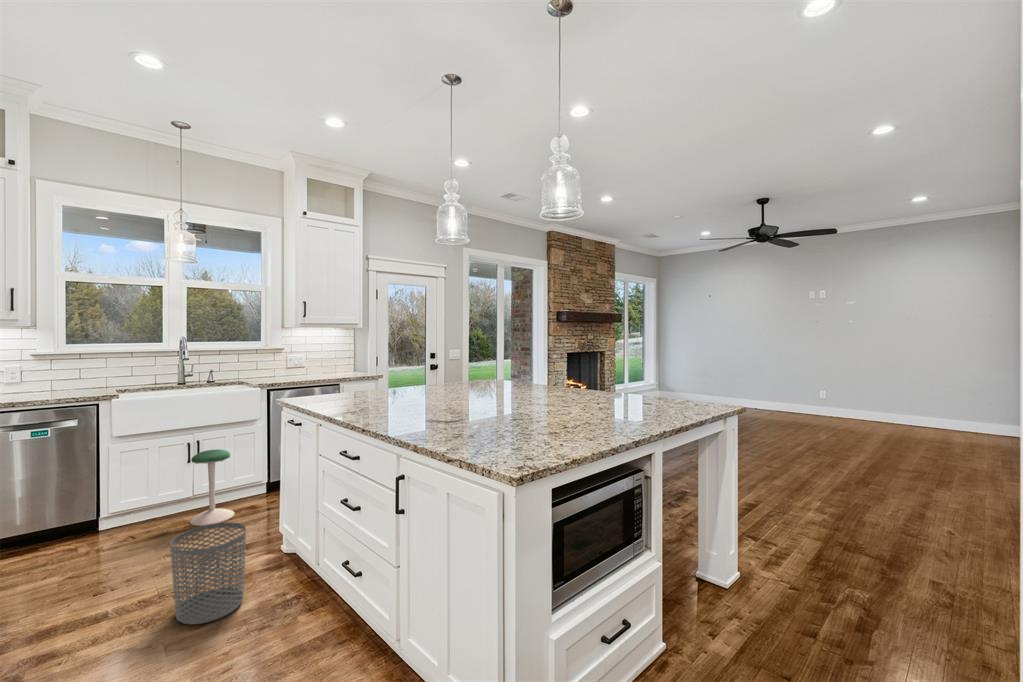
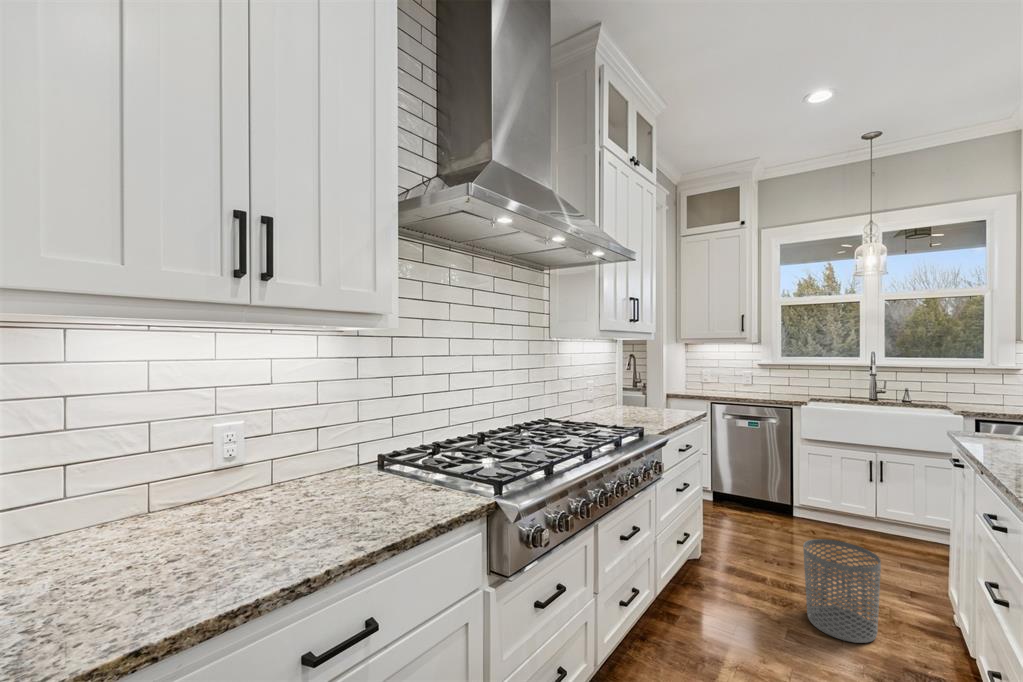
stool: present [190,449,235,526] -> none [867,473,920,557]

